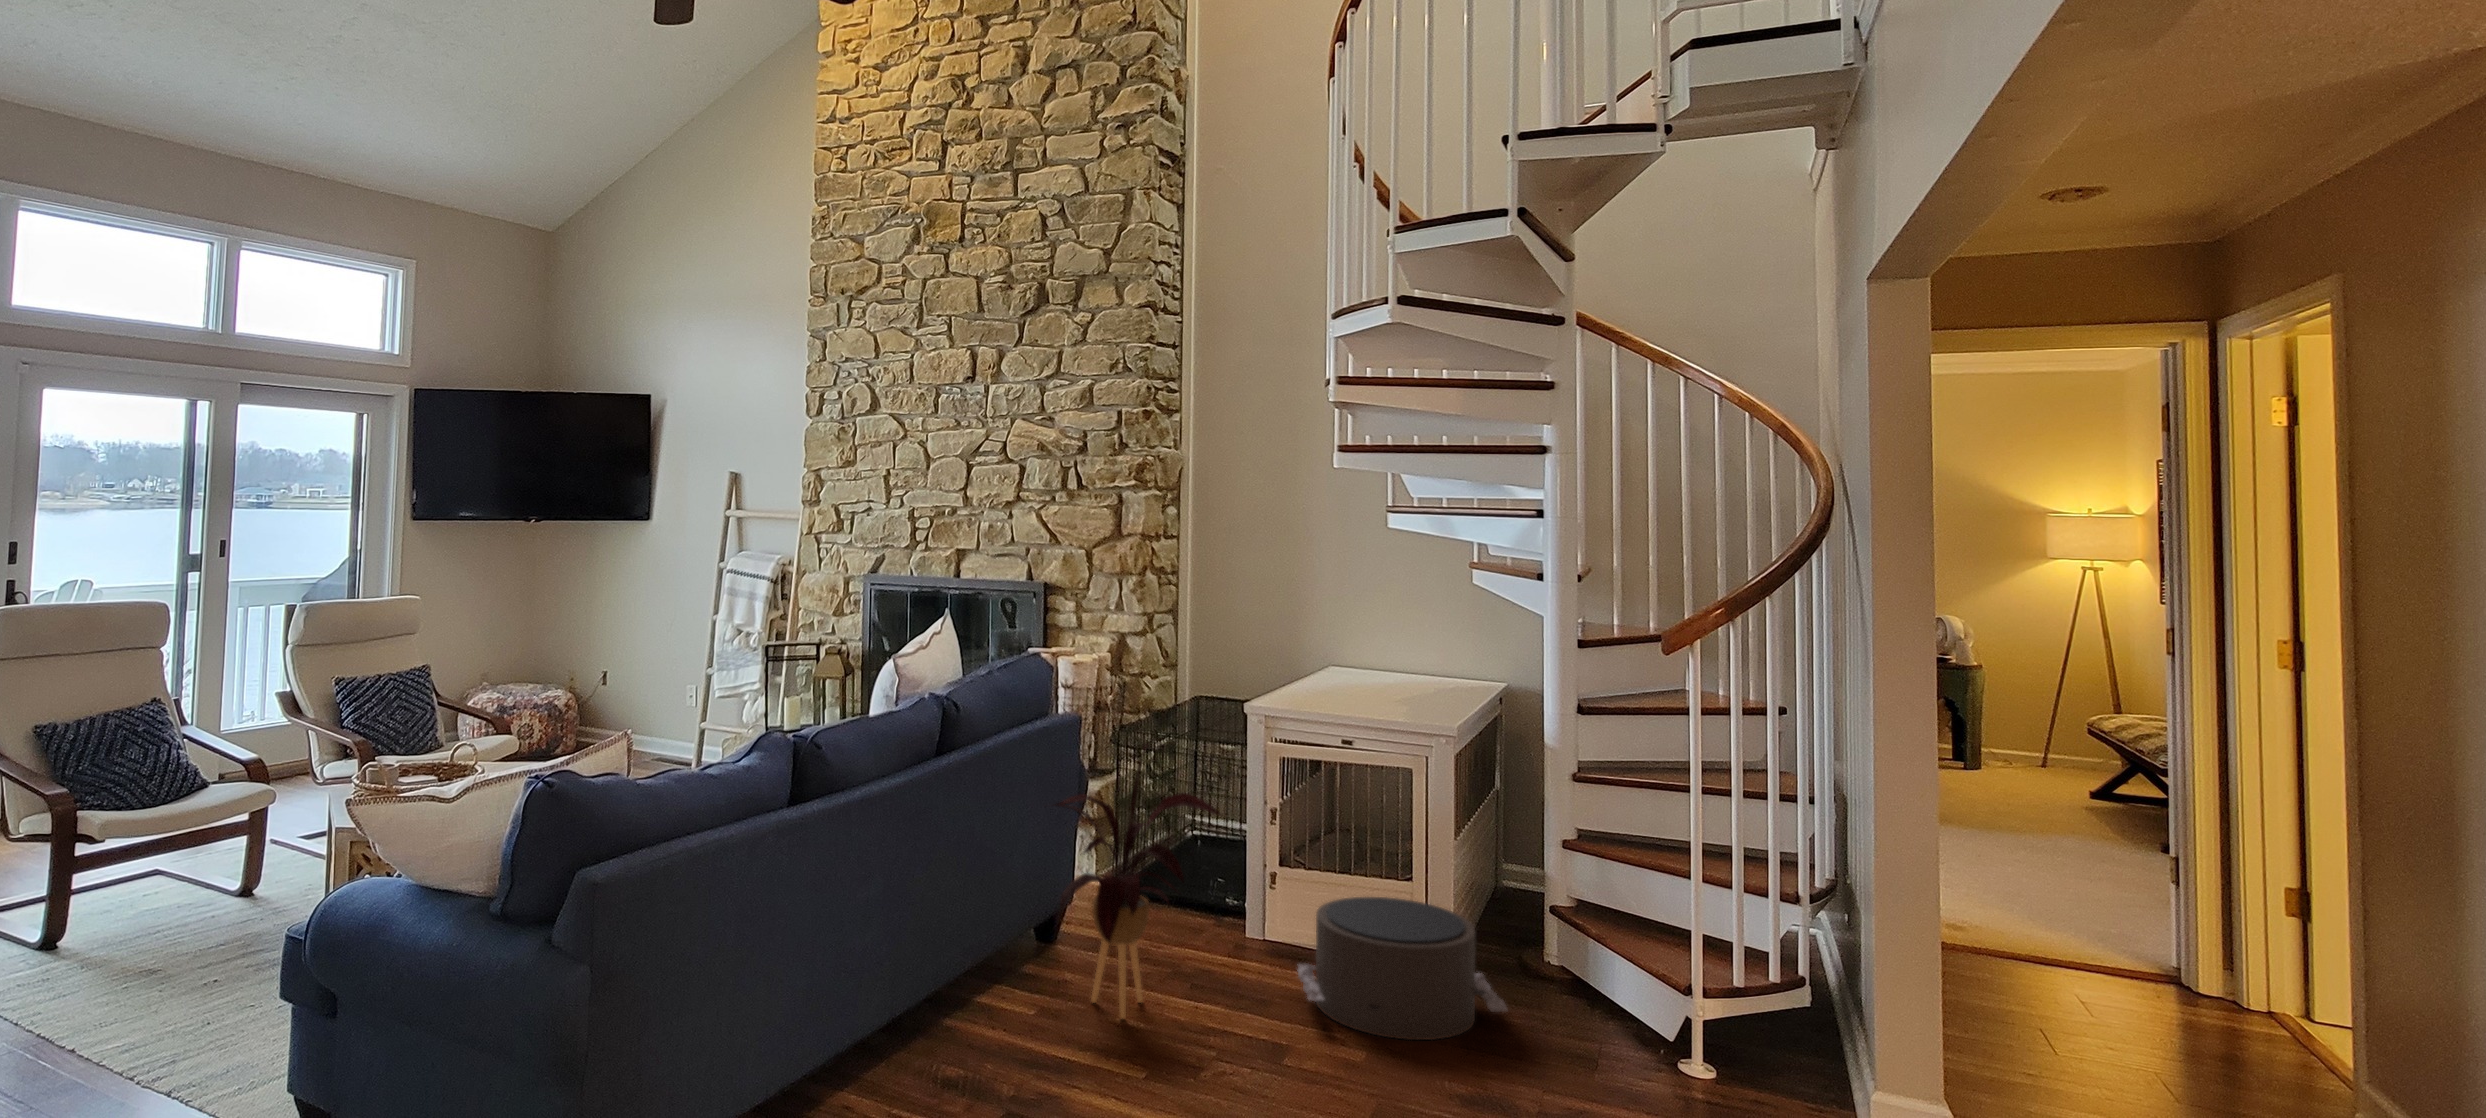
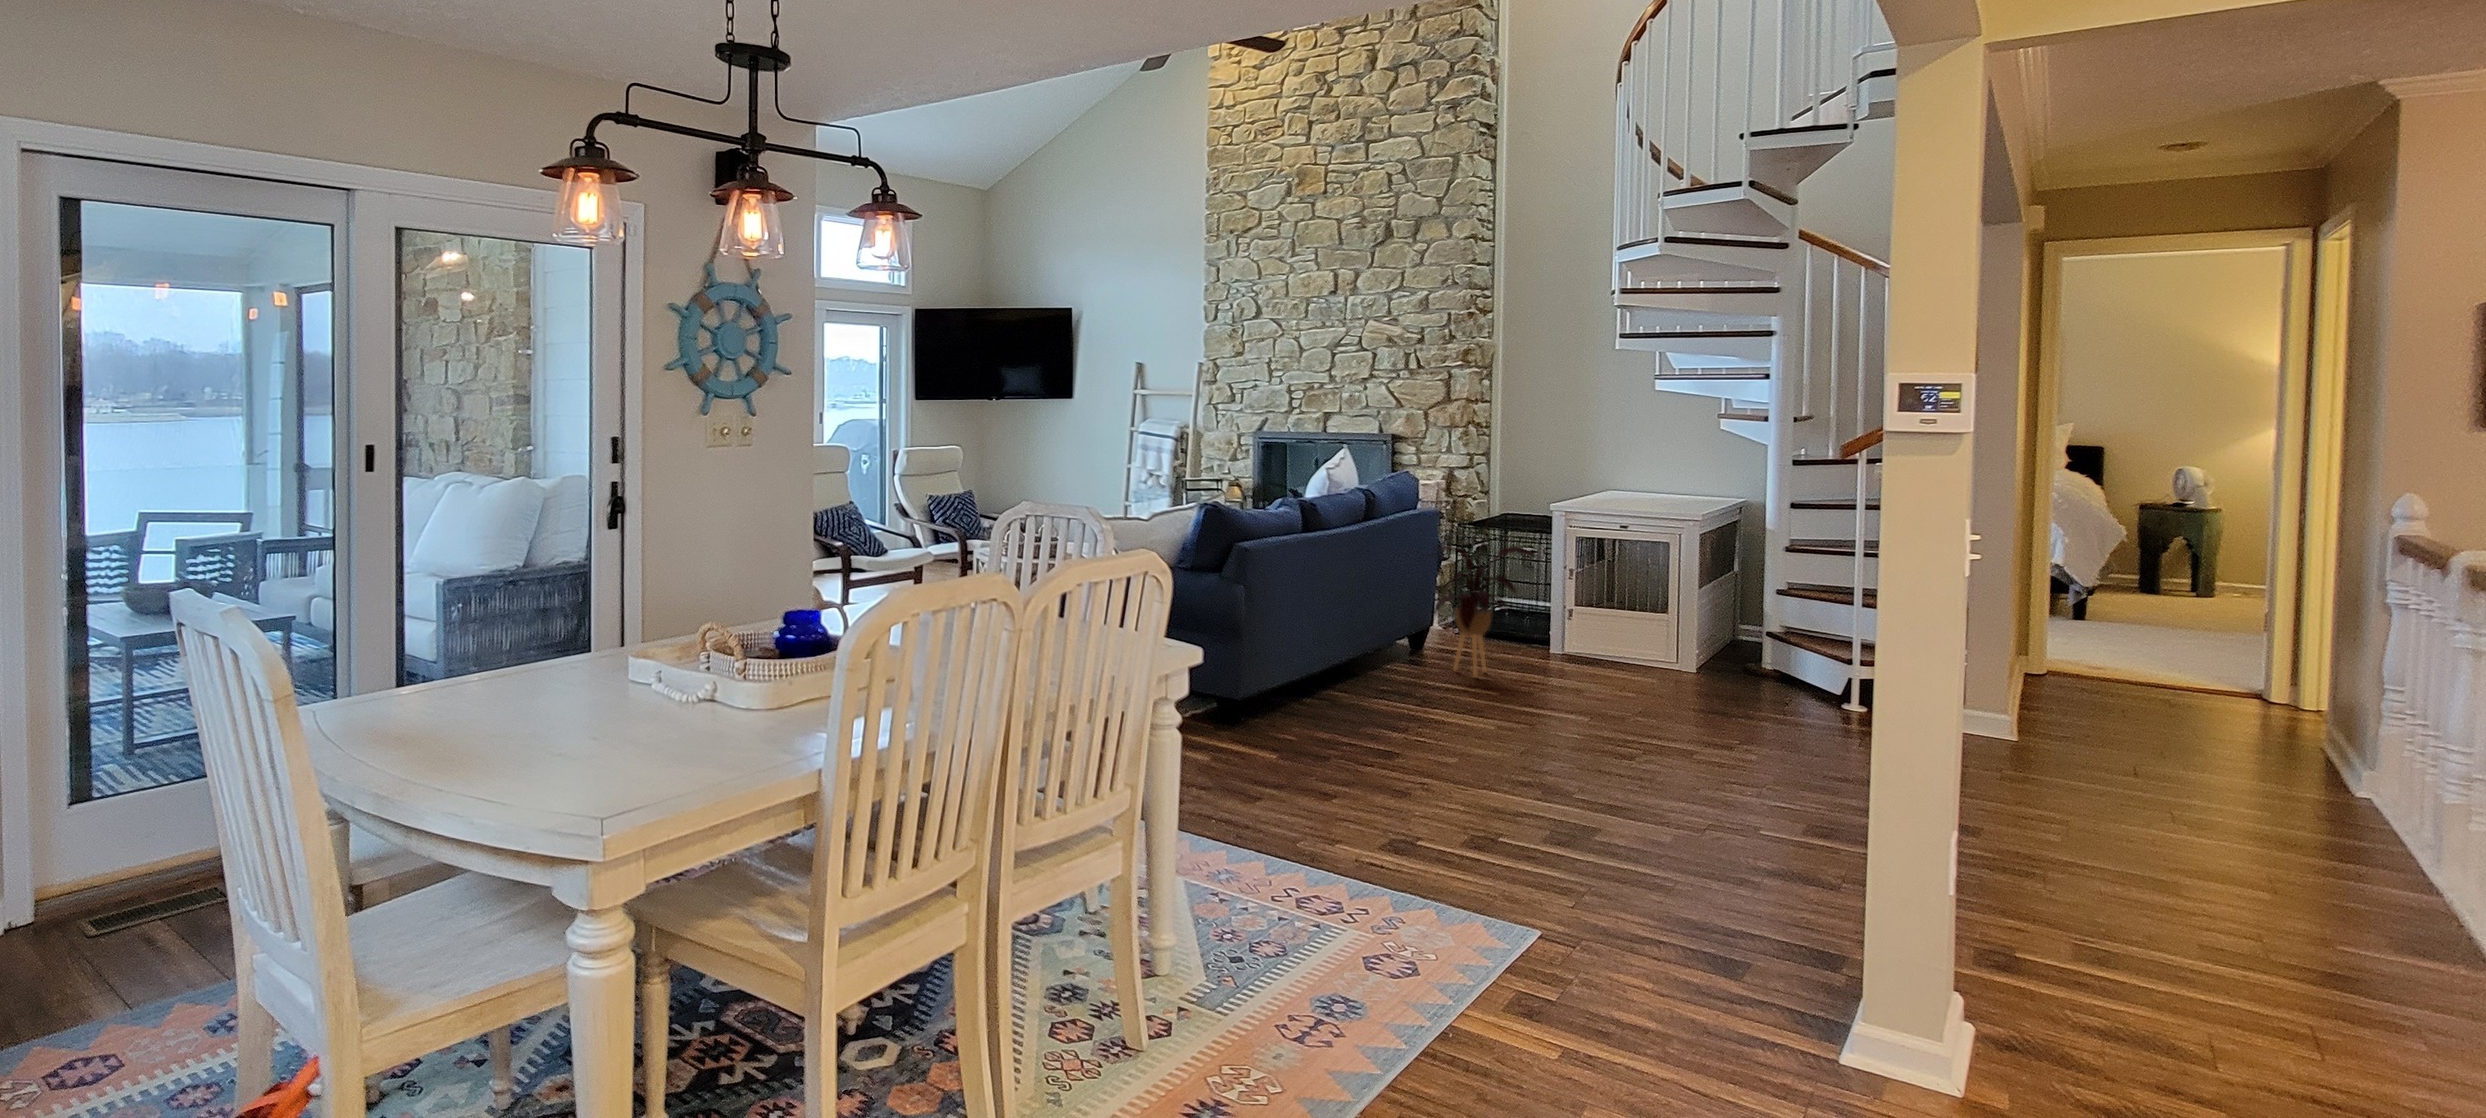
pouf: present [1297,897,1507,1040] -> none [1588,620,1731,693]

